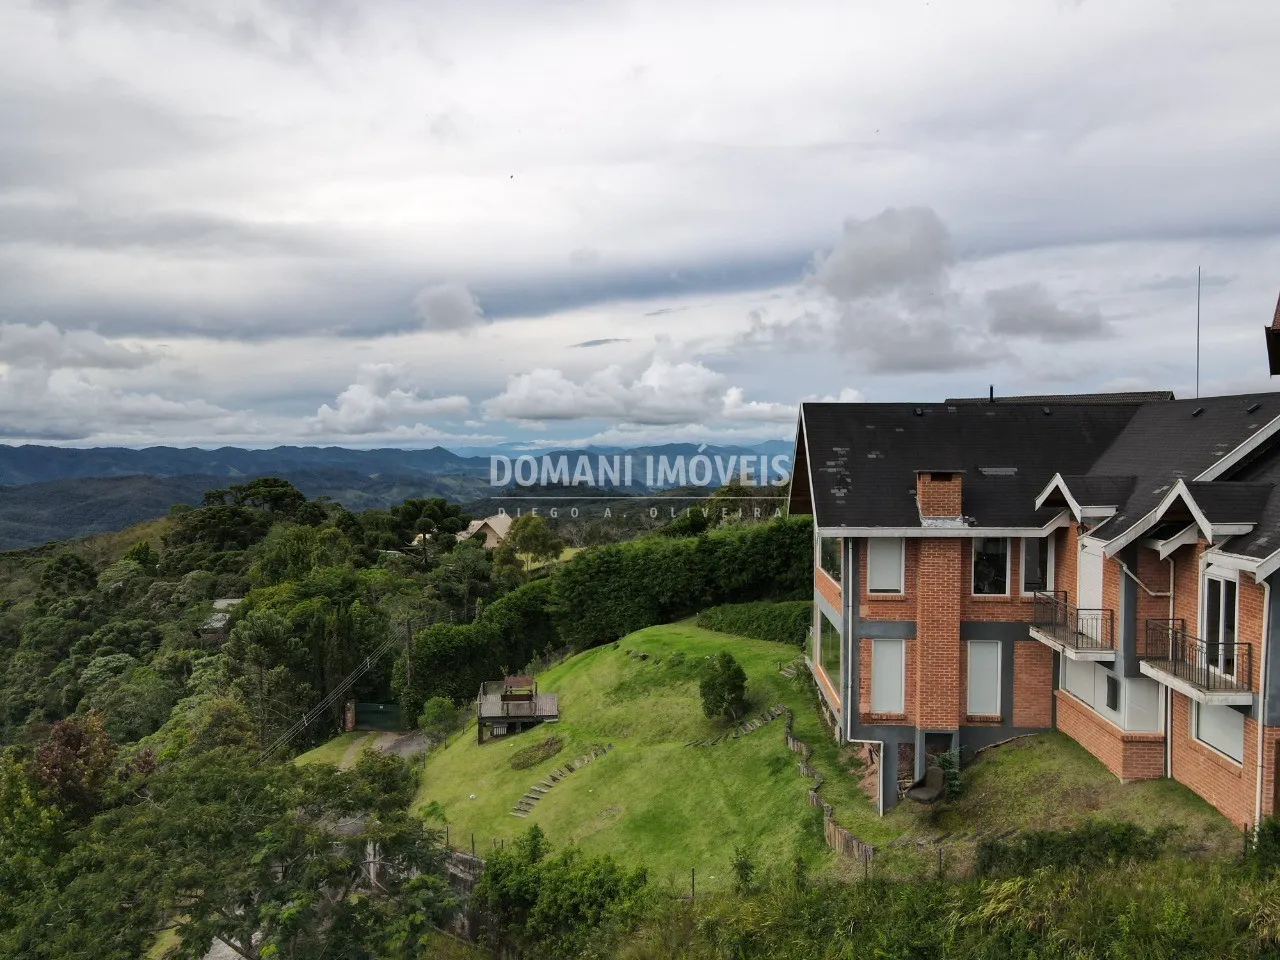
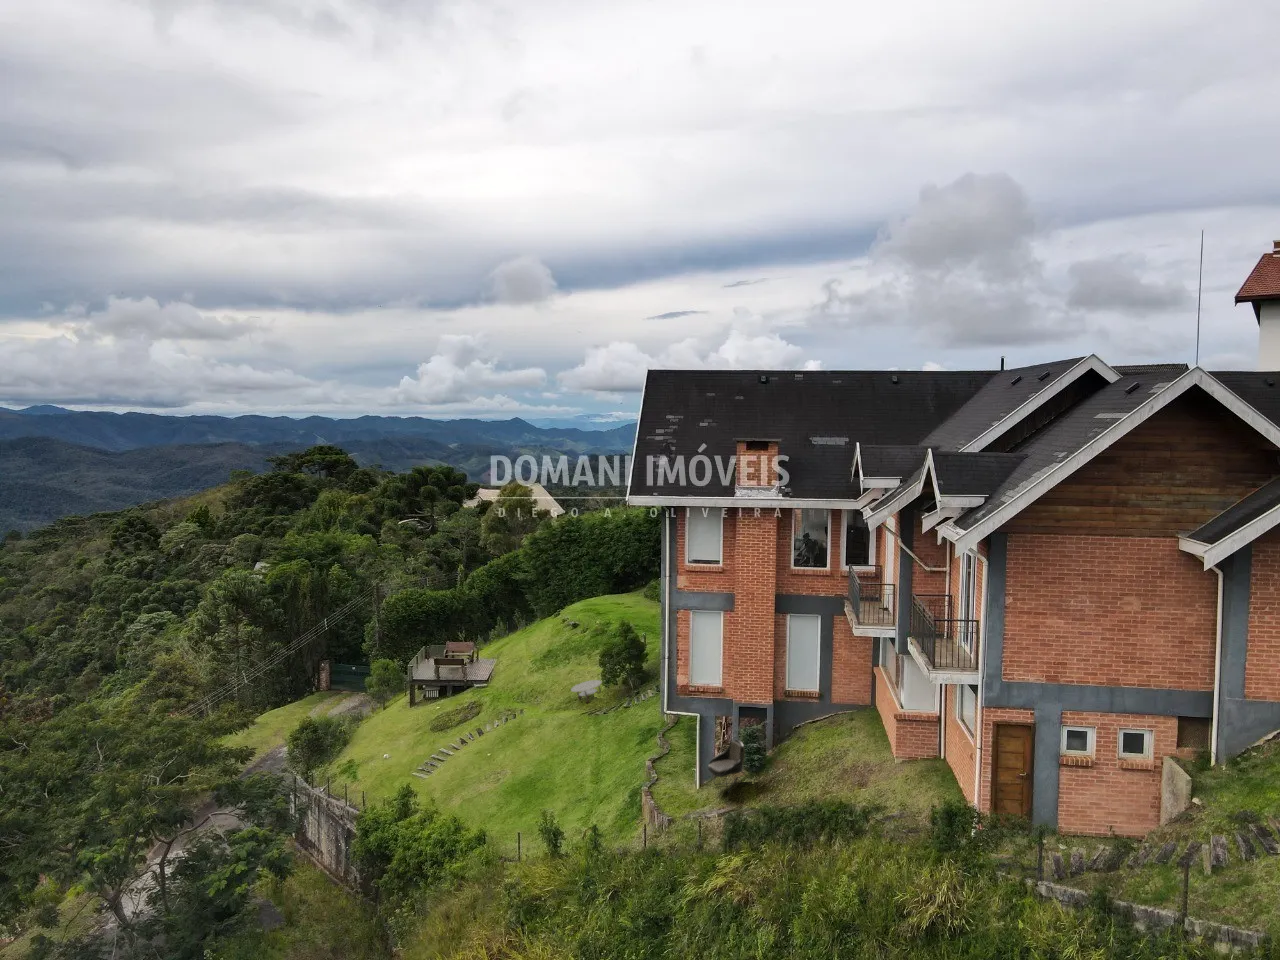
round table: none [684,712,715,736] -> present [571,680,602,703]

